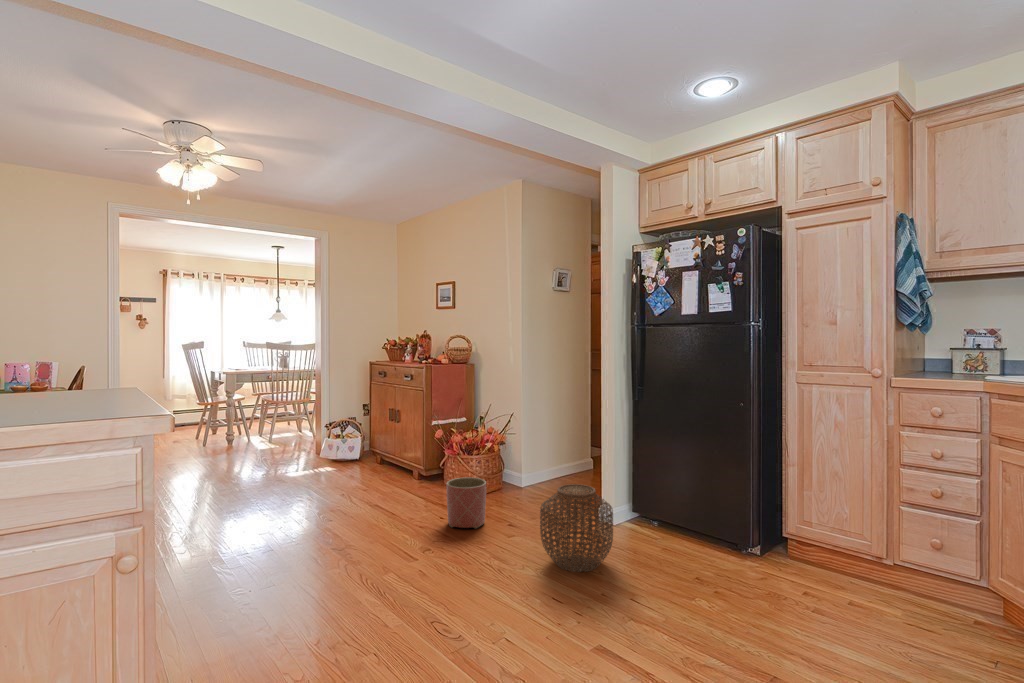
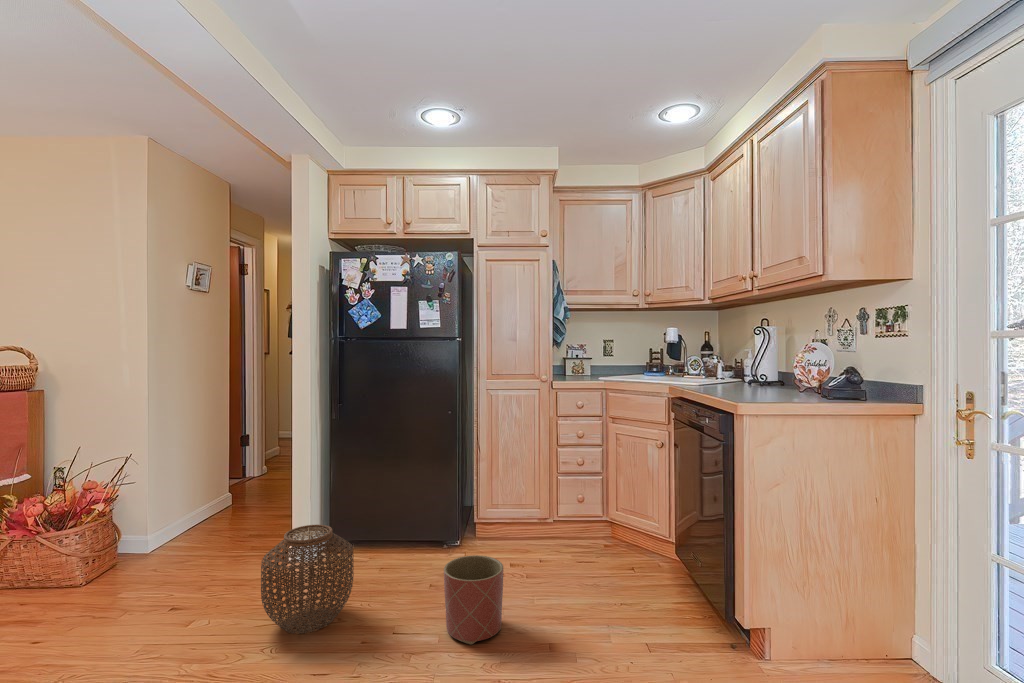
planter: present [446,477,486,528] -> present [444,555,503,644]

